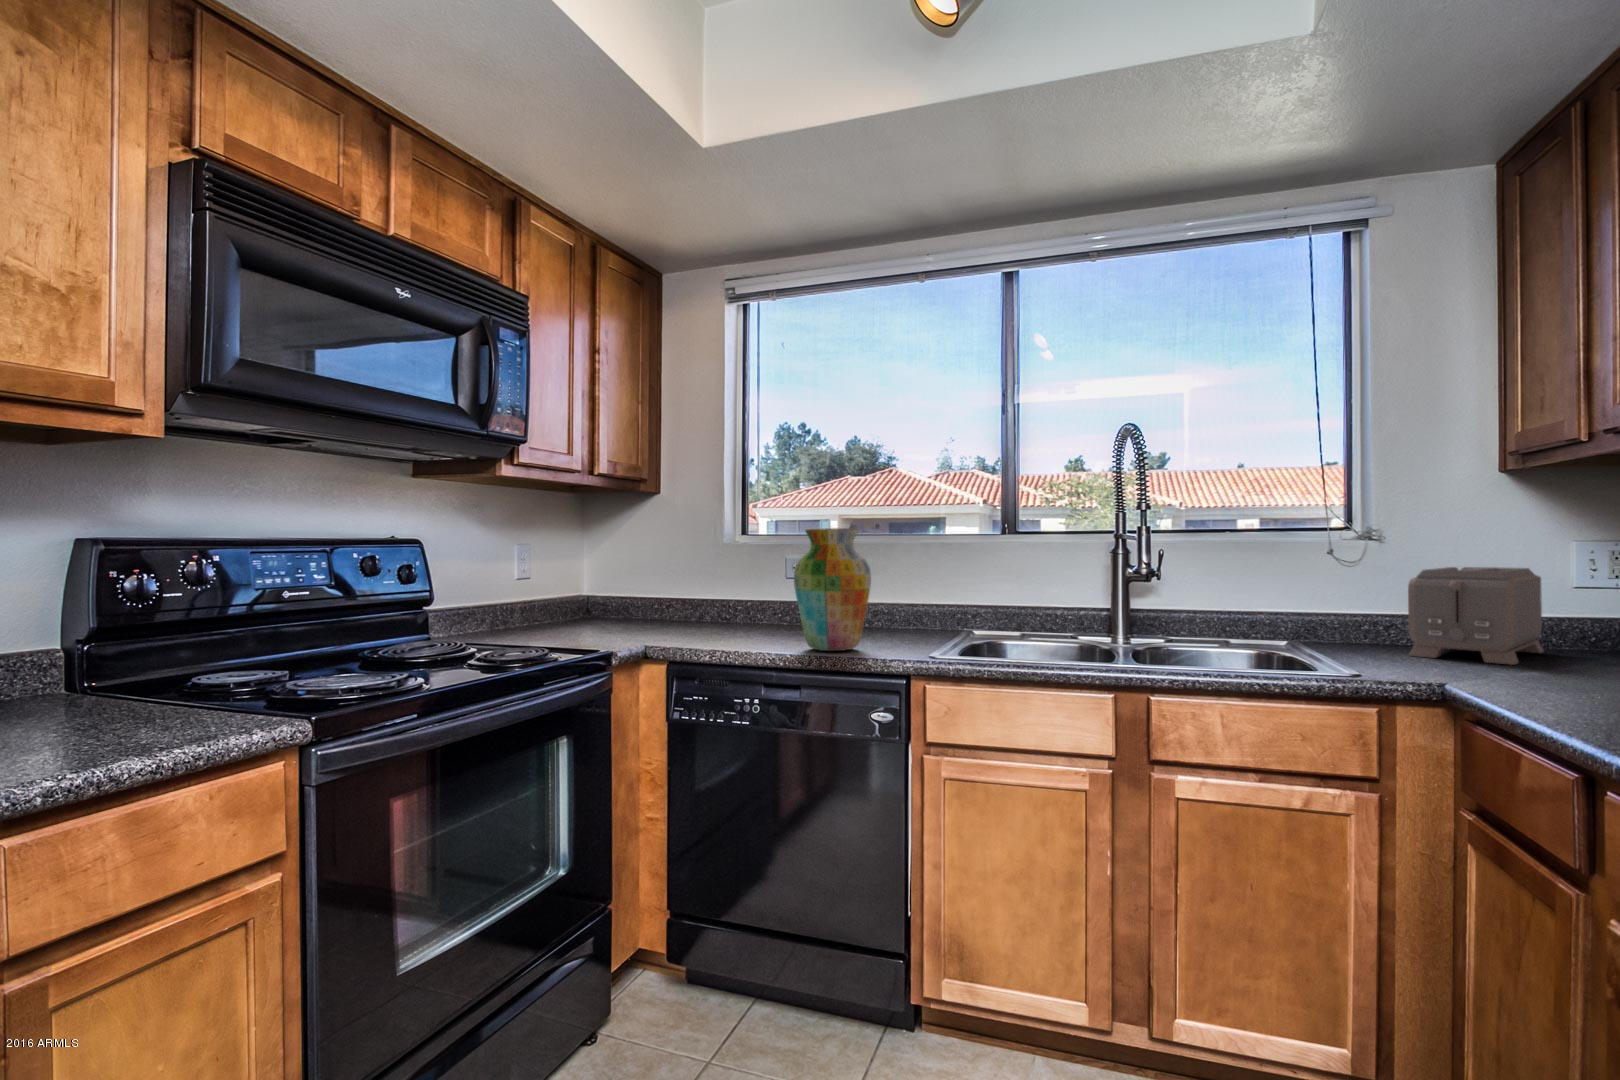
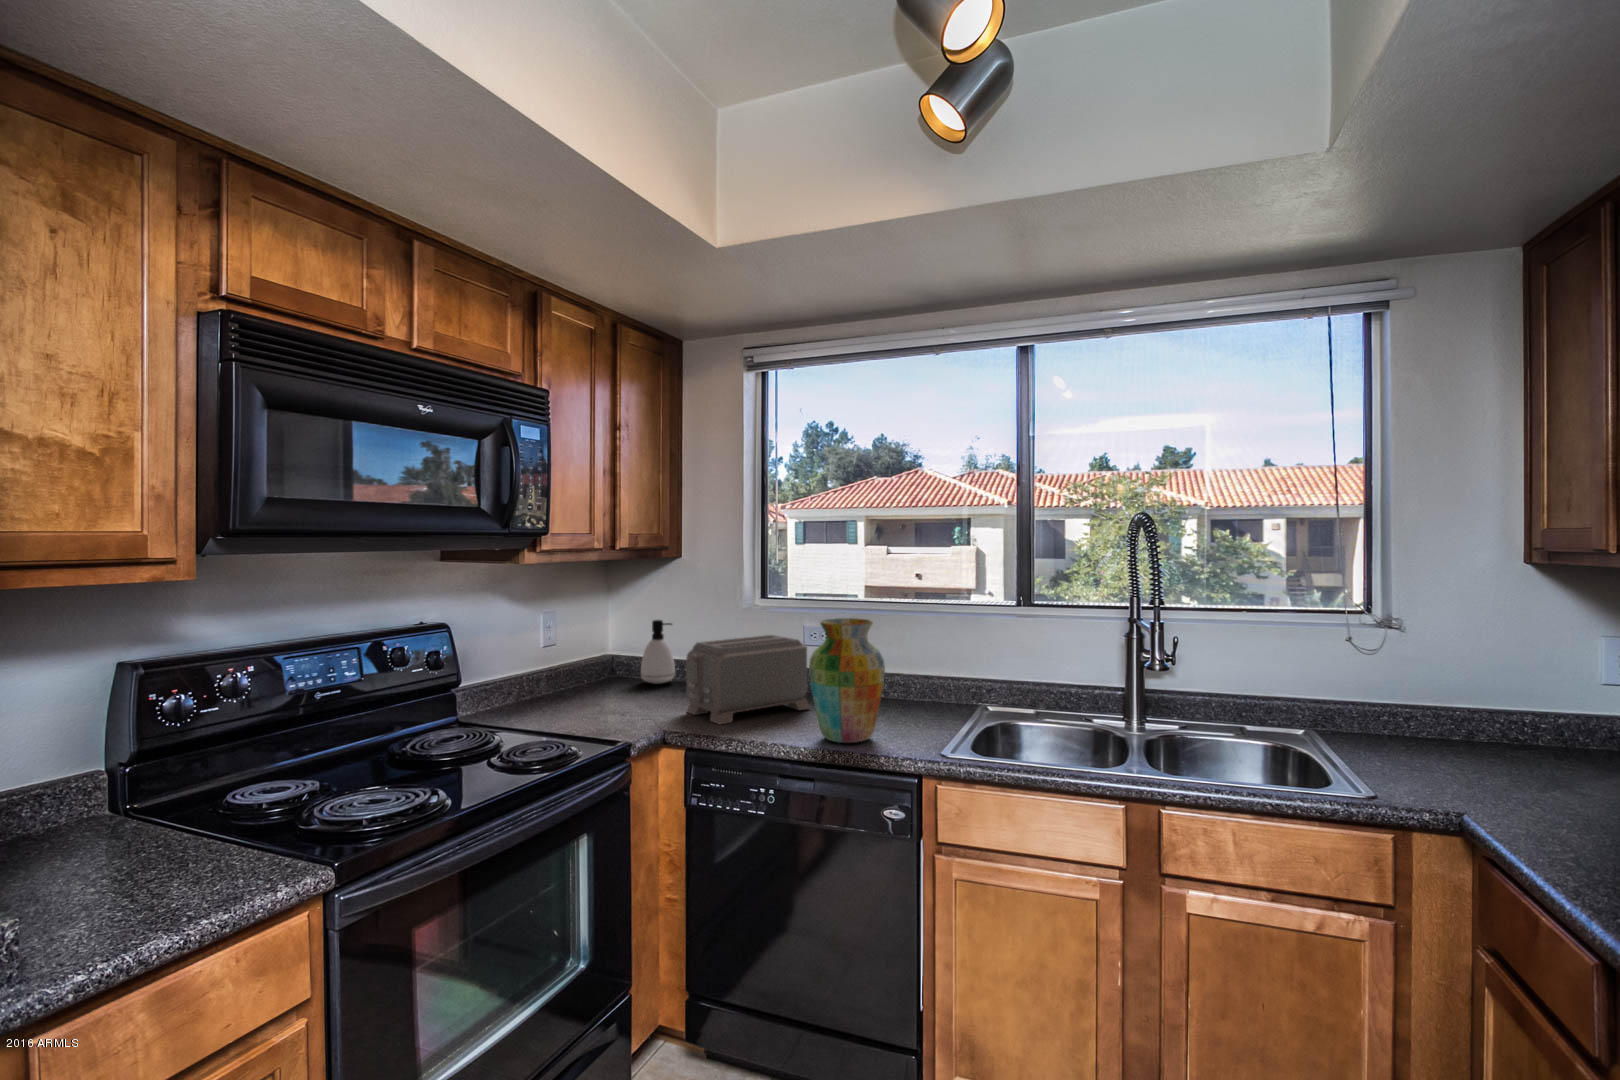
soap dispenser: none [617,556,652,621] -> present [641,620,675,684]
toaster: present [1408,567,1543,665] -> present [686,635,810,724]

